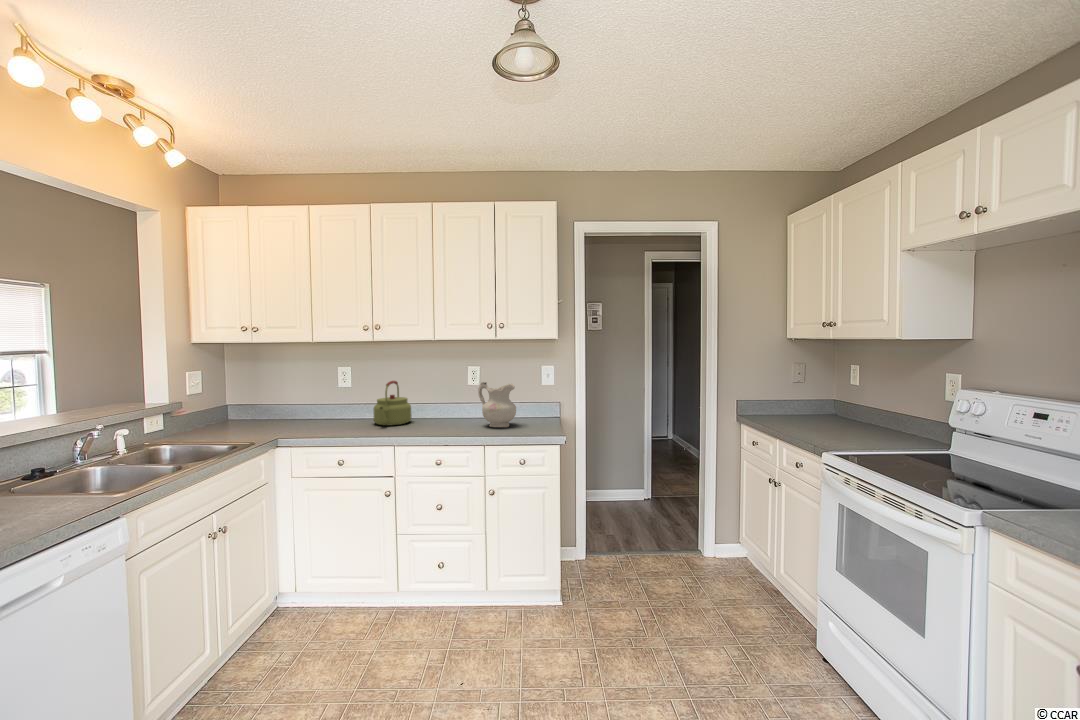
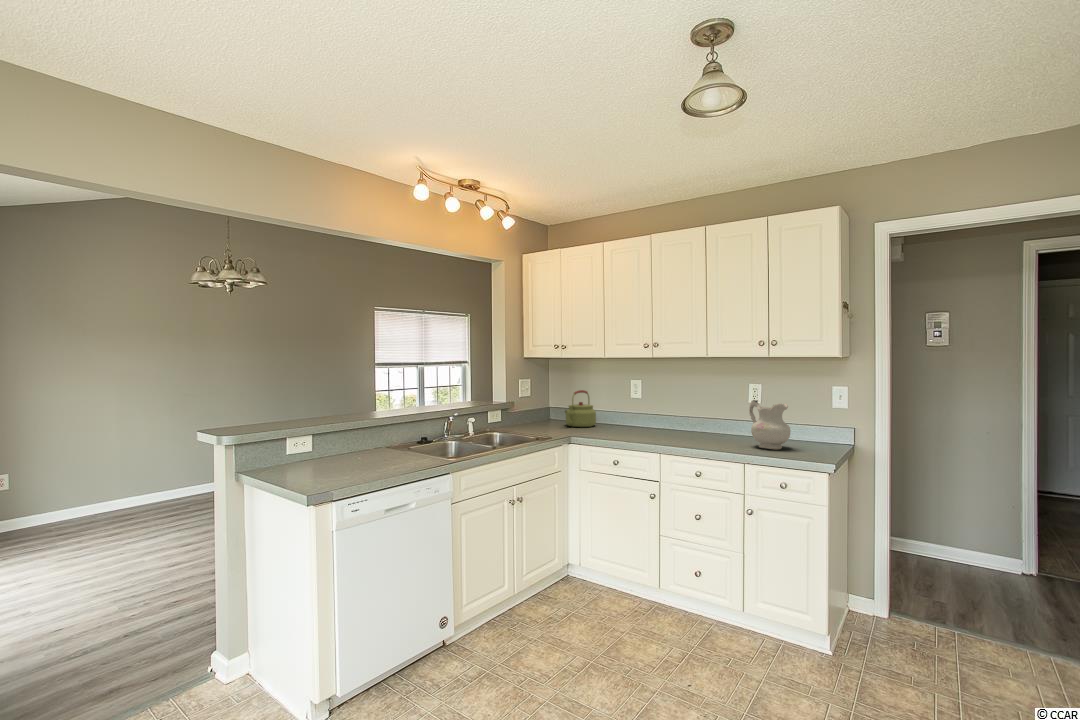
kettle: present [374,381,411,425] -> present [565,390,596,427]

